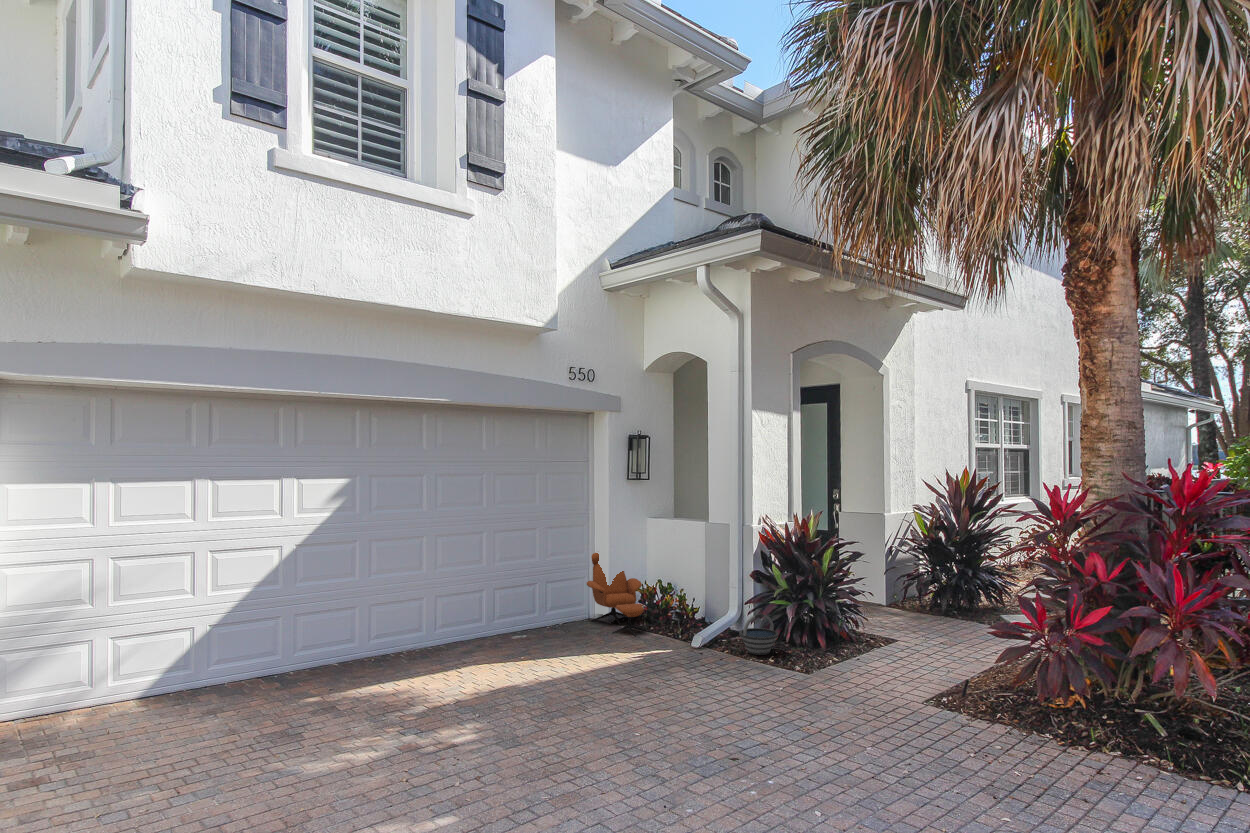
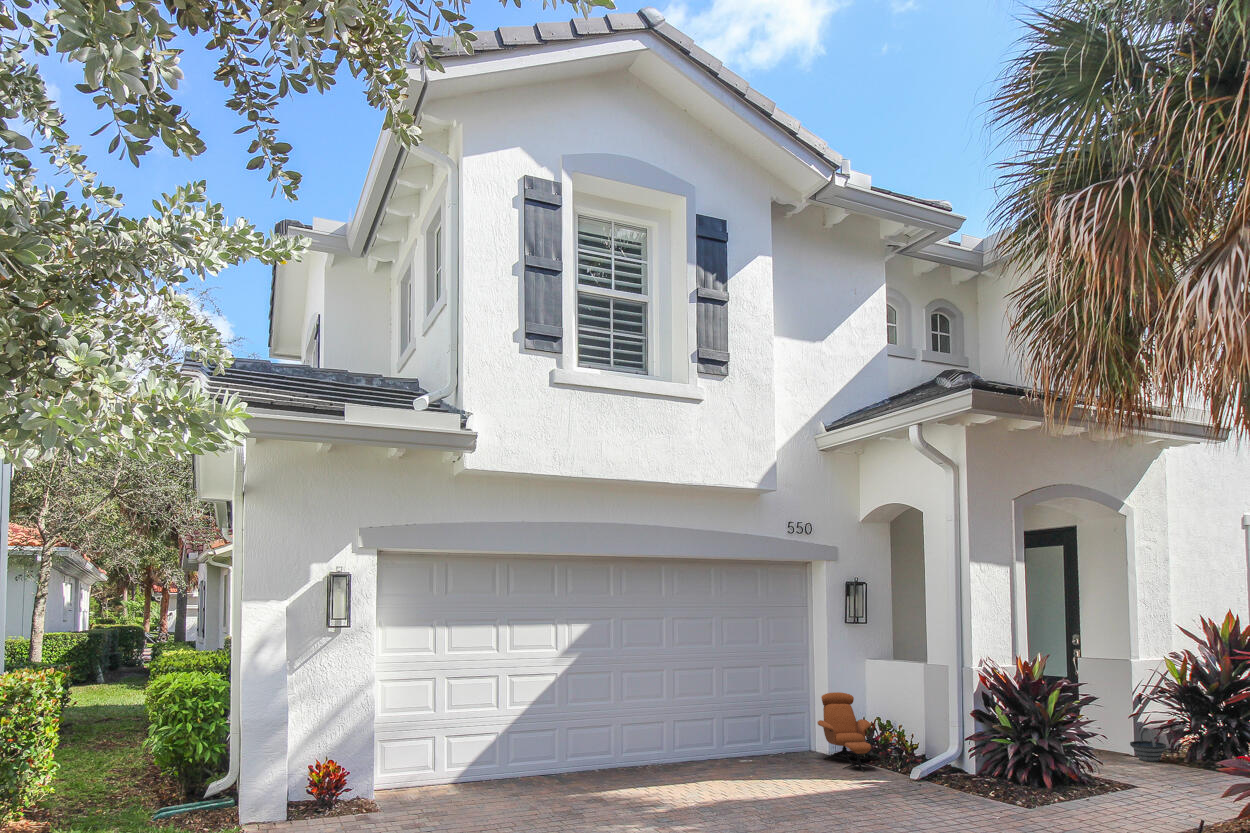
bucket: present [739,614,778,655] -> present [1130,728,1166,762]

